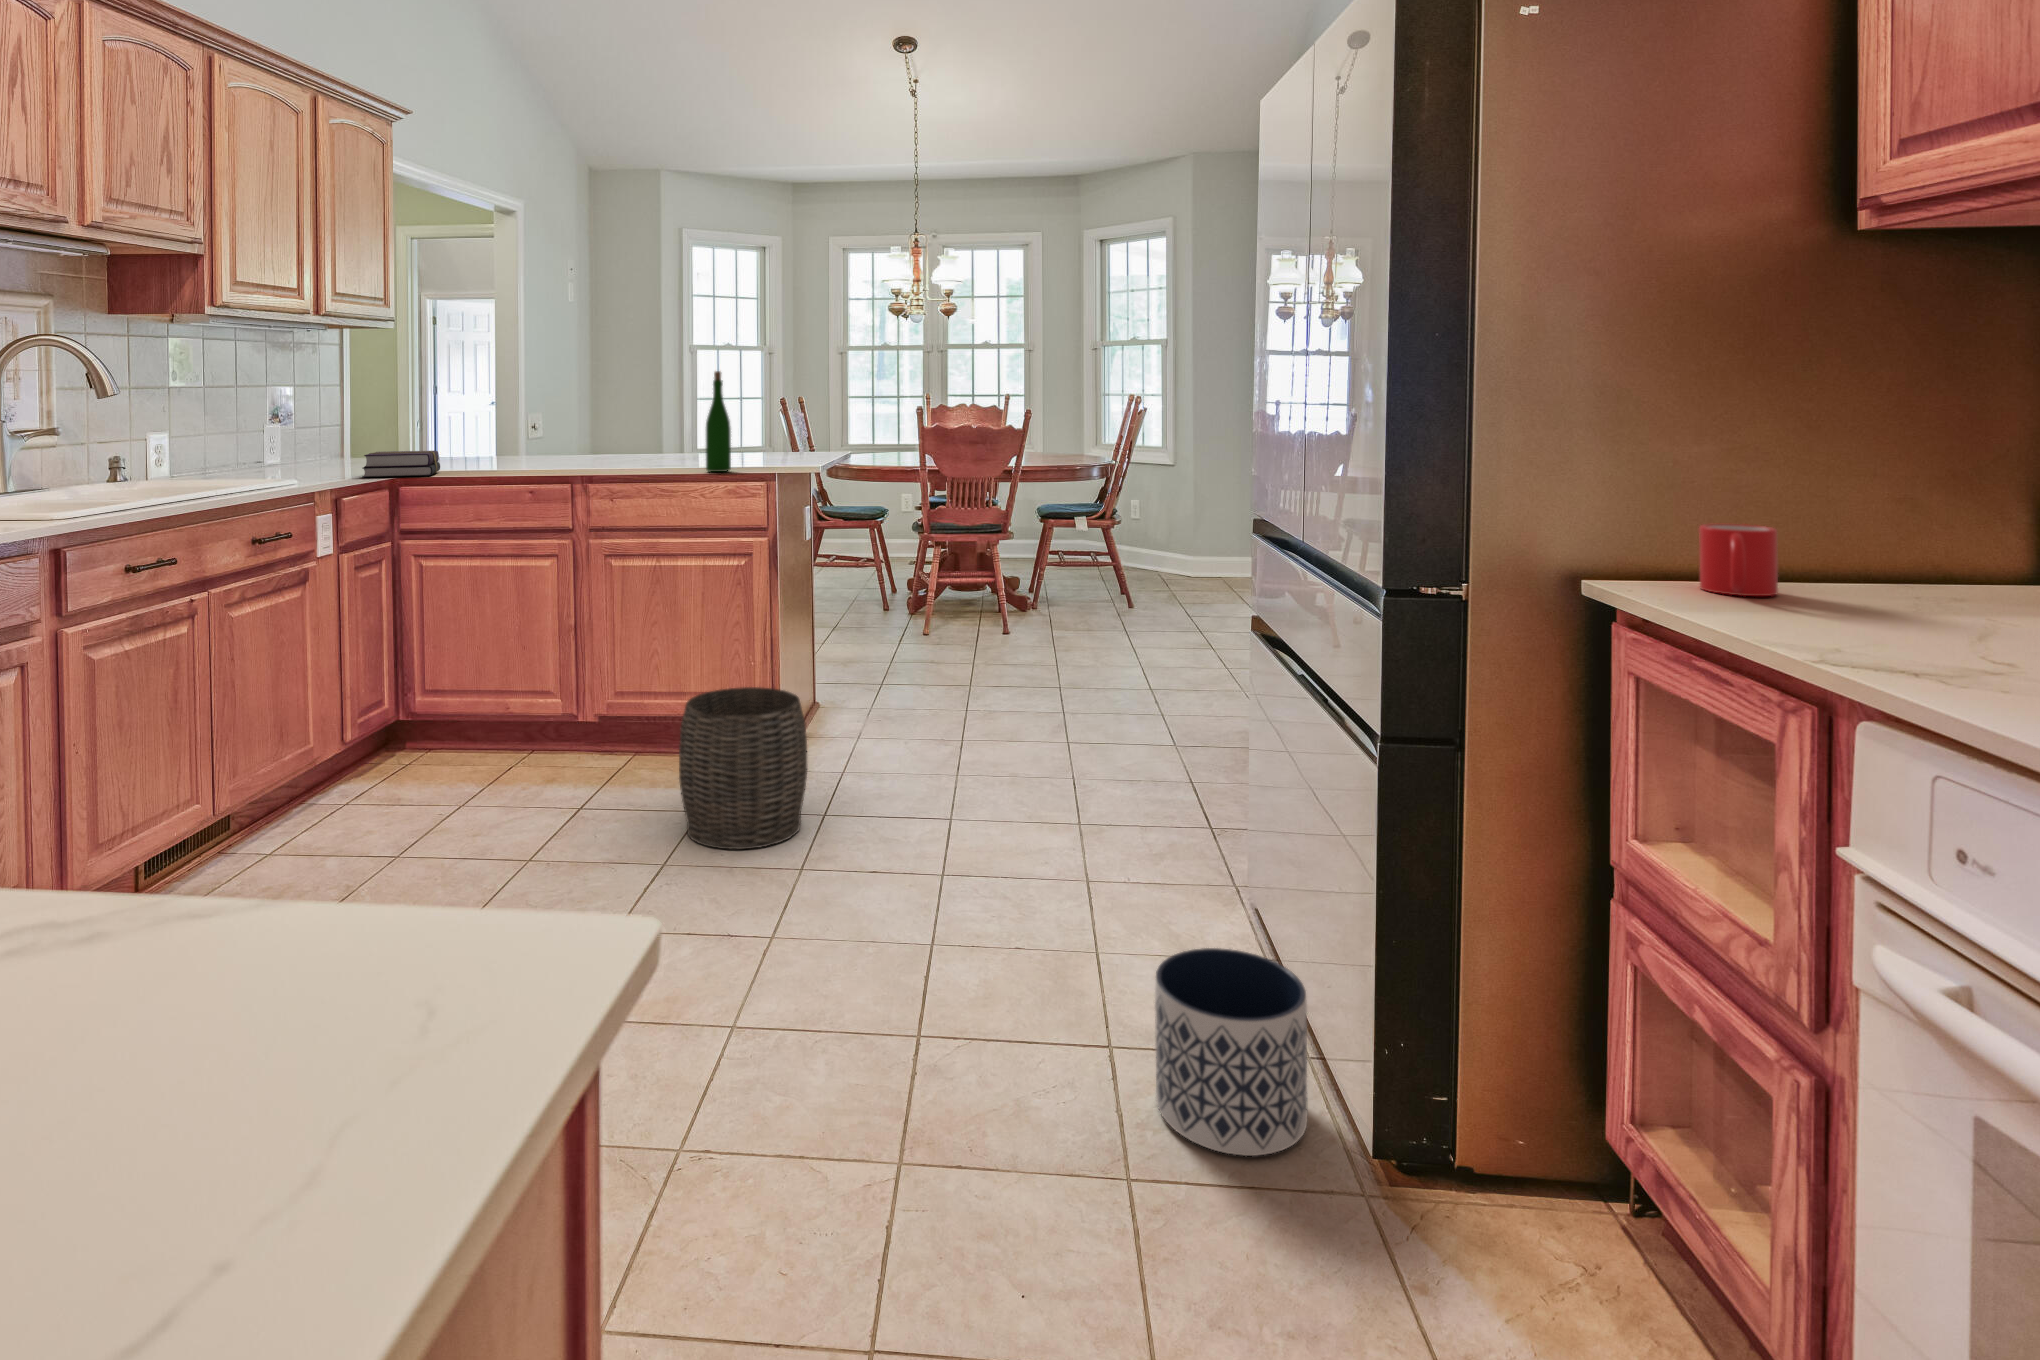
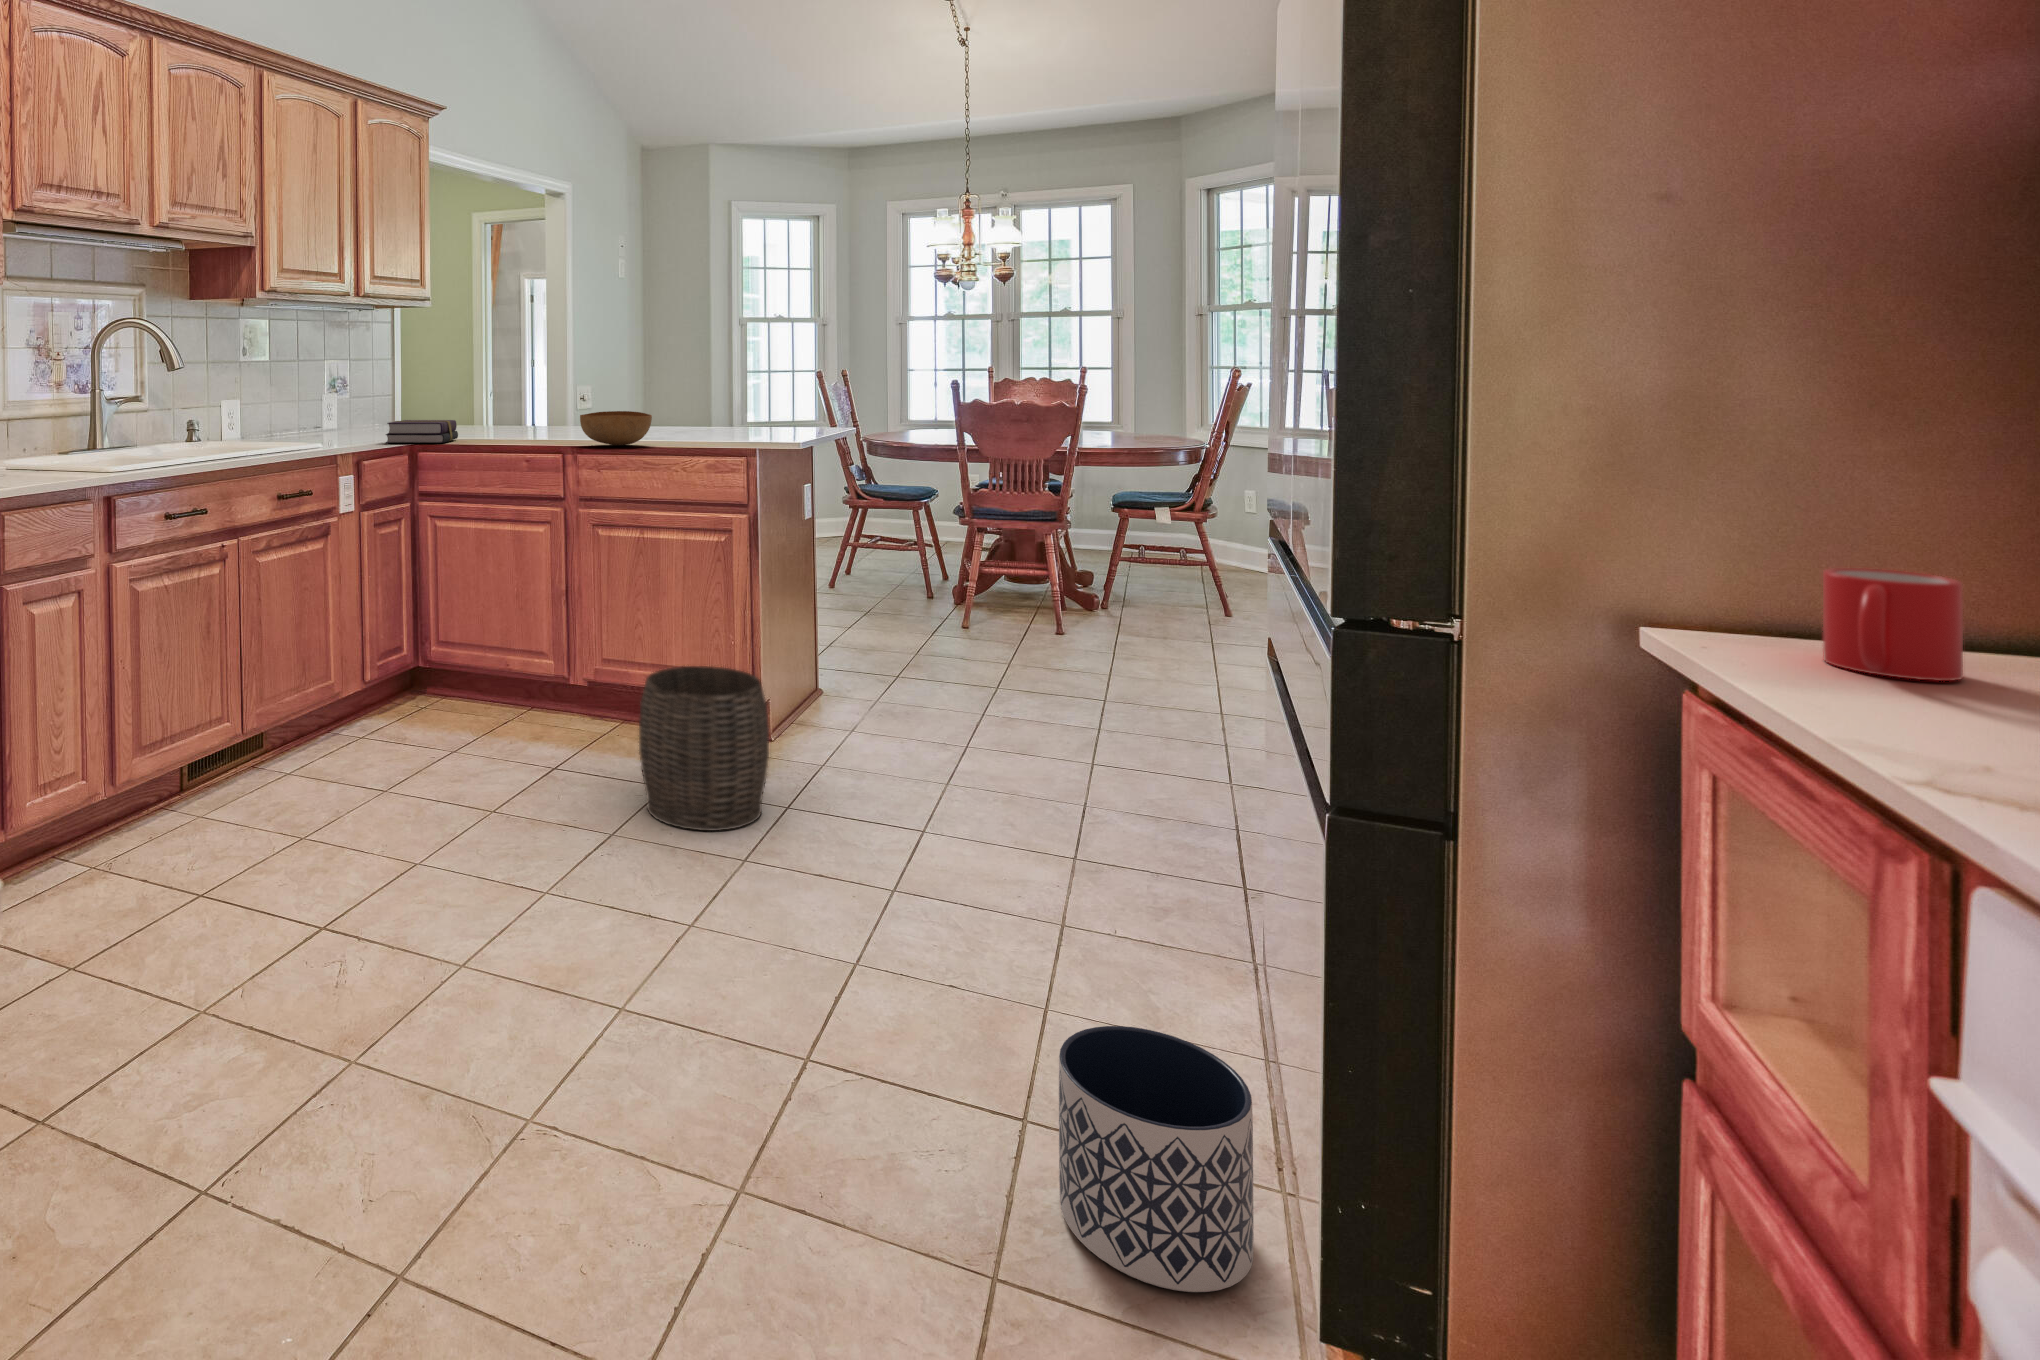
wine bottle: present [706,371,731,472] -> none [691,346,717,447]
bowl: none [589,437,664,472] -> present [580,411,652,445]

